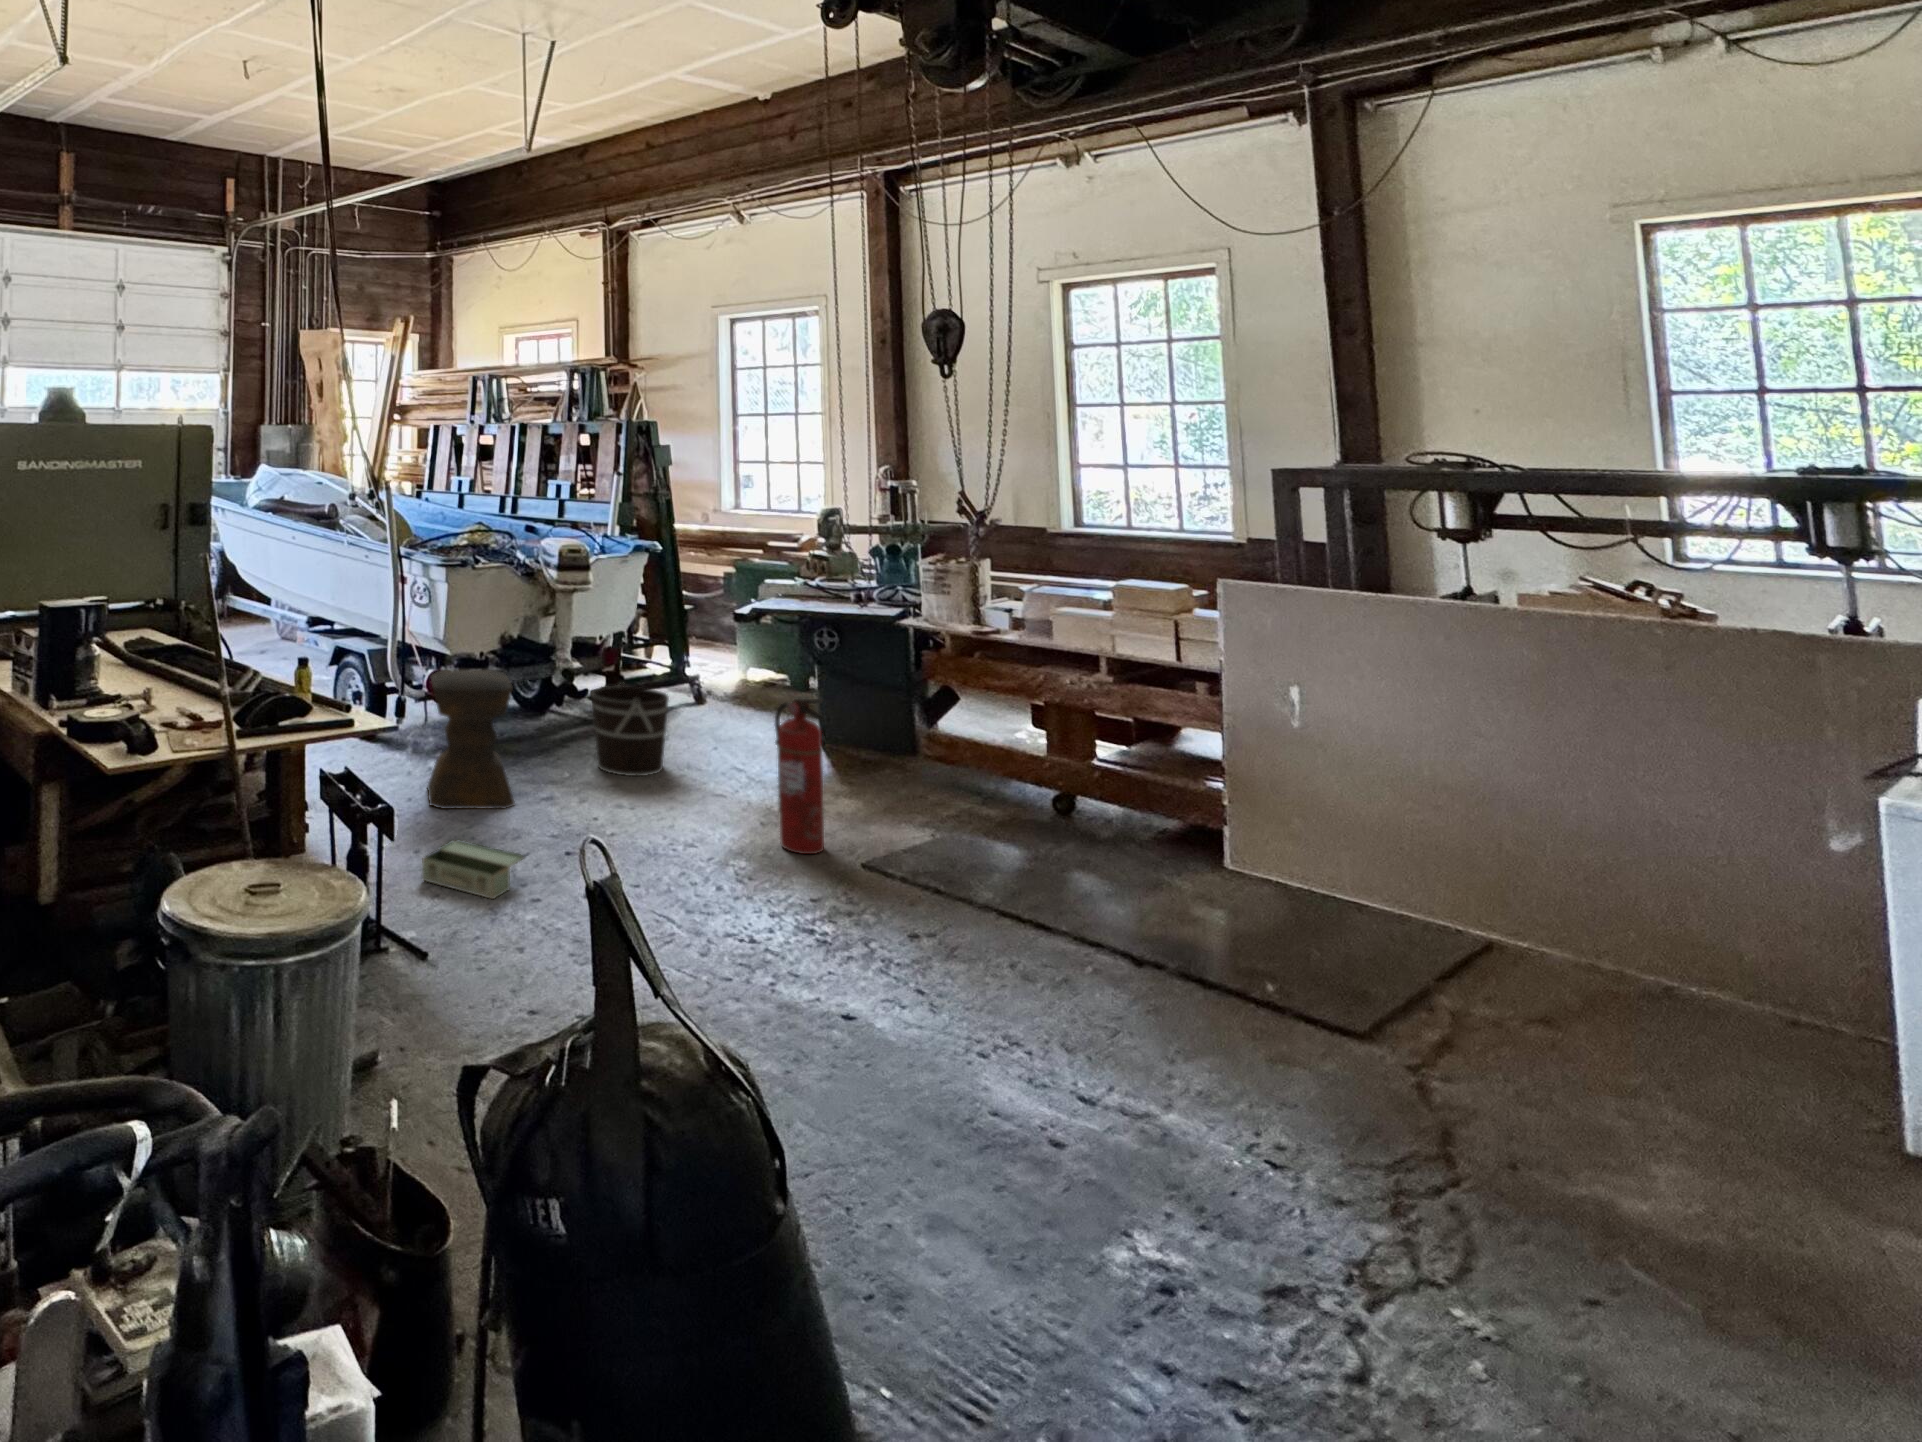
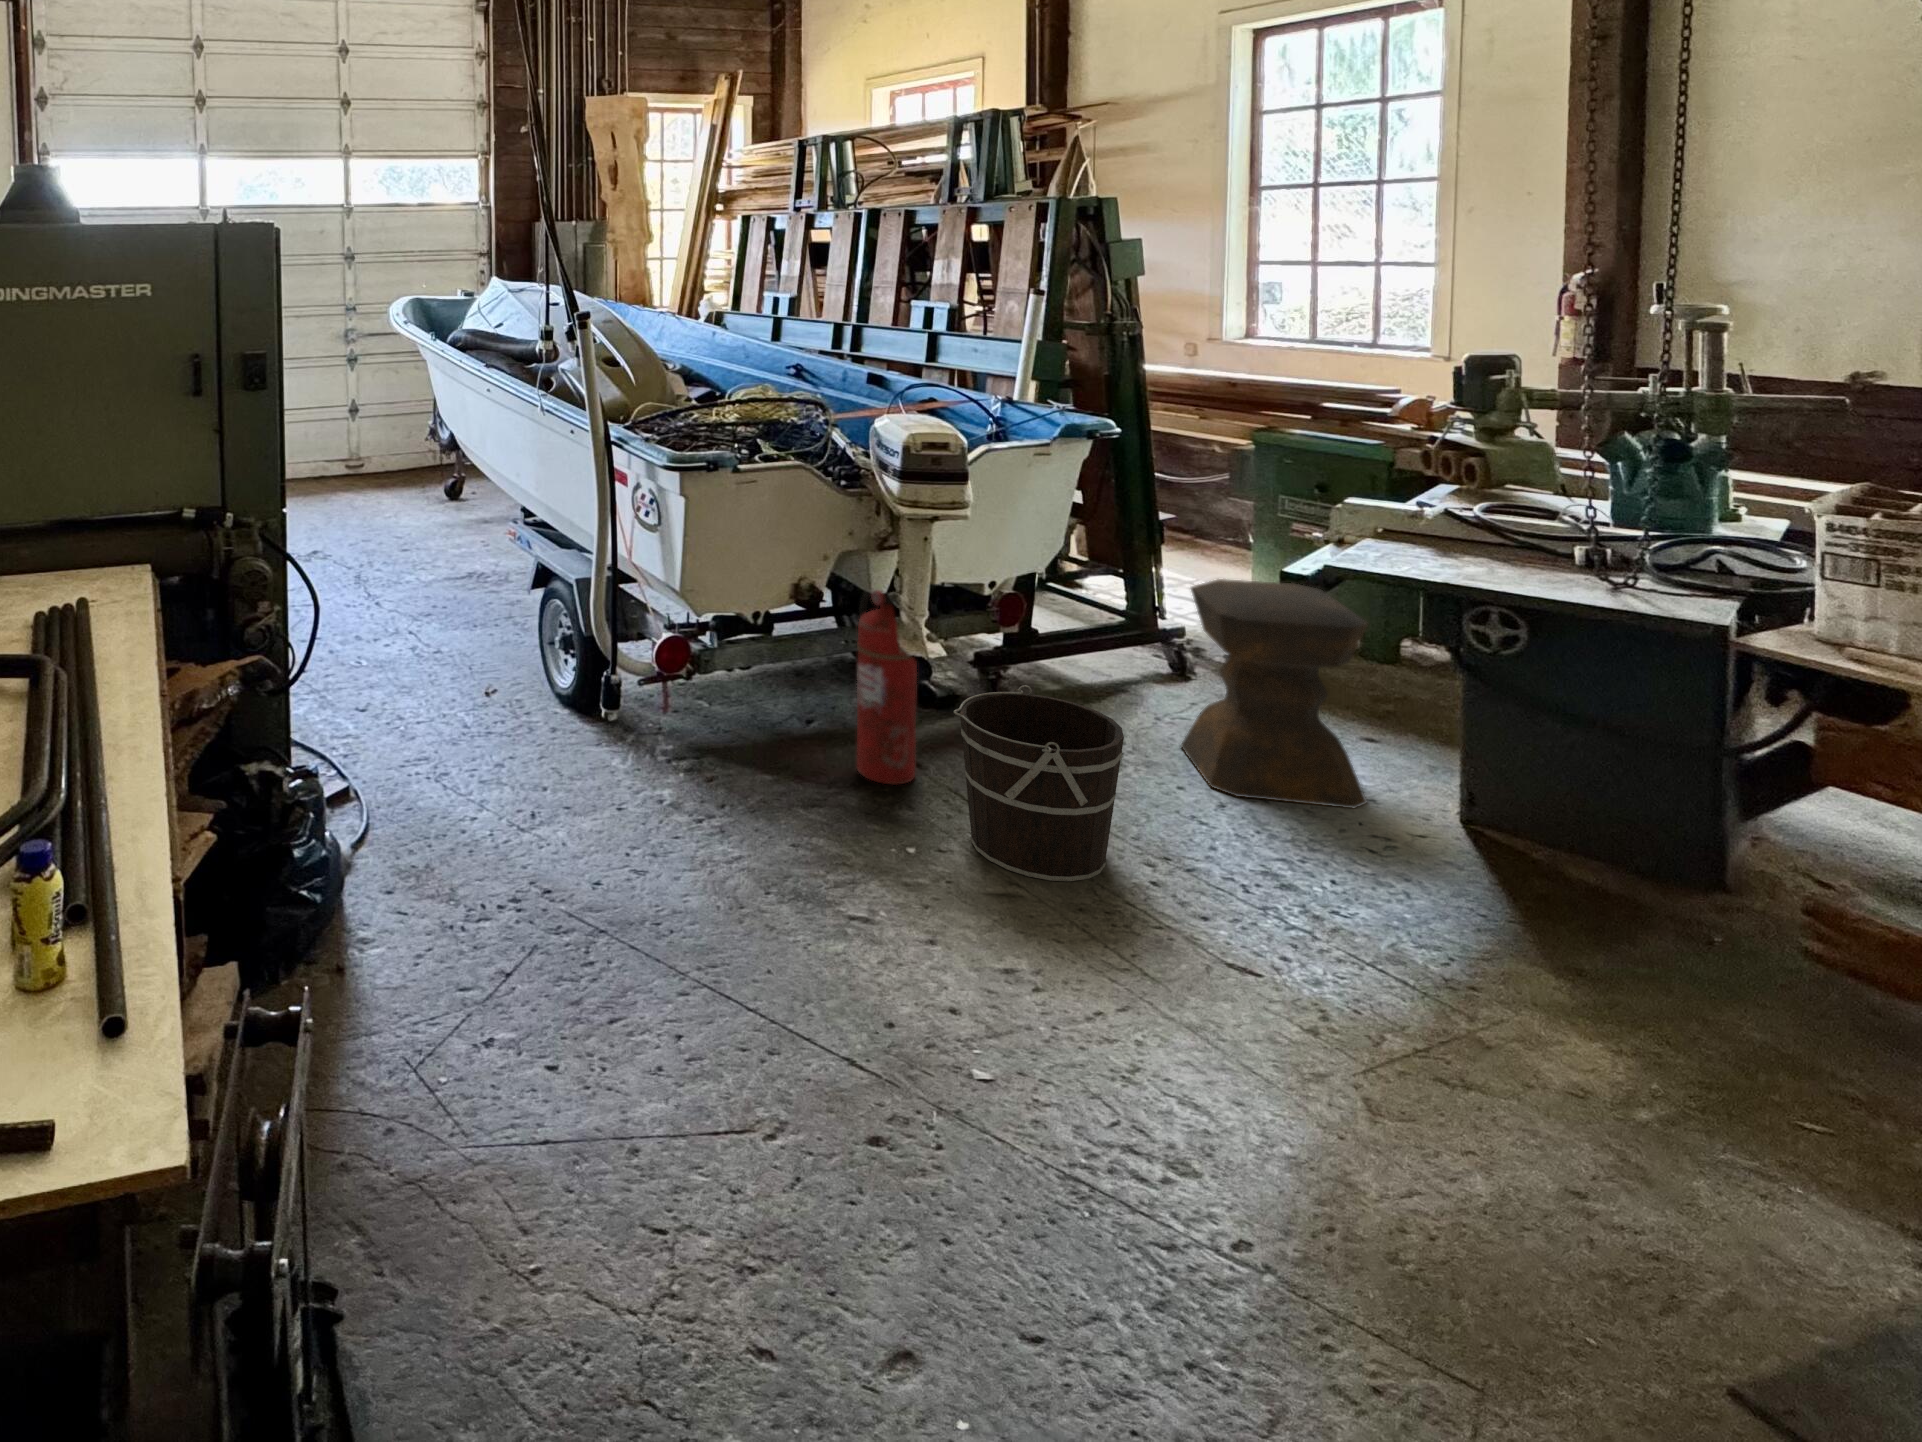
stool: present [427,670,515,809] -> present [1181,579,1368,808]
fire extinguisher: present [775,698,824,854] -> present [857,590,917,785]
toolbox: present [422,839,524,899] -> none [517,1089,745,1319]

